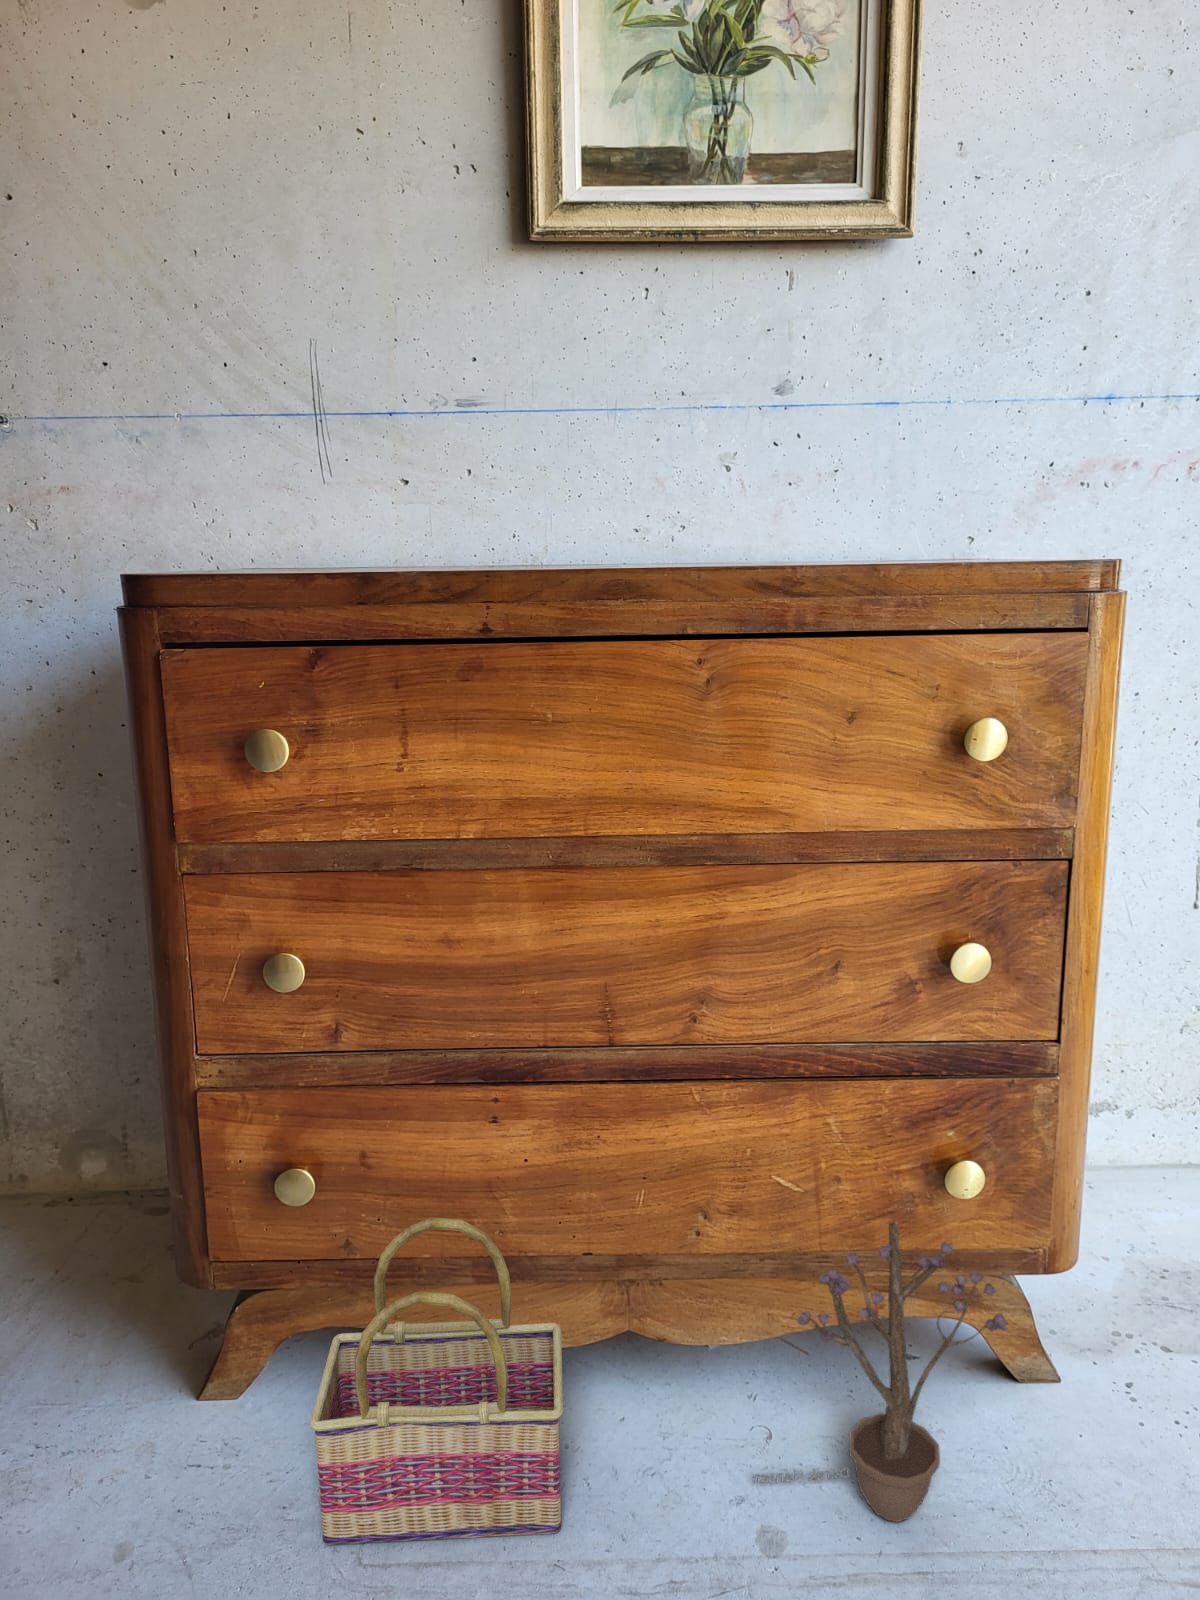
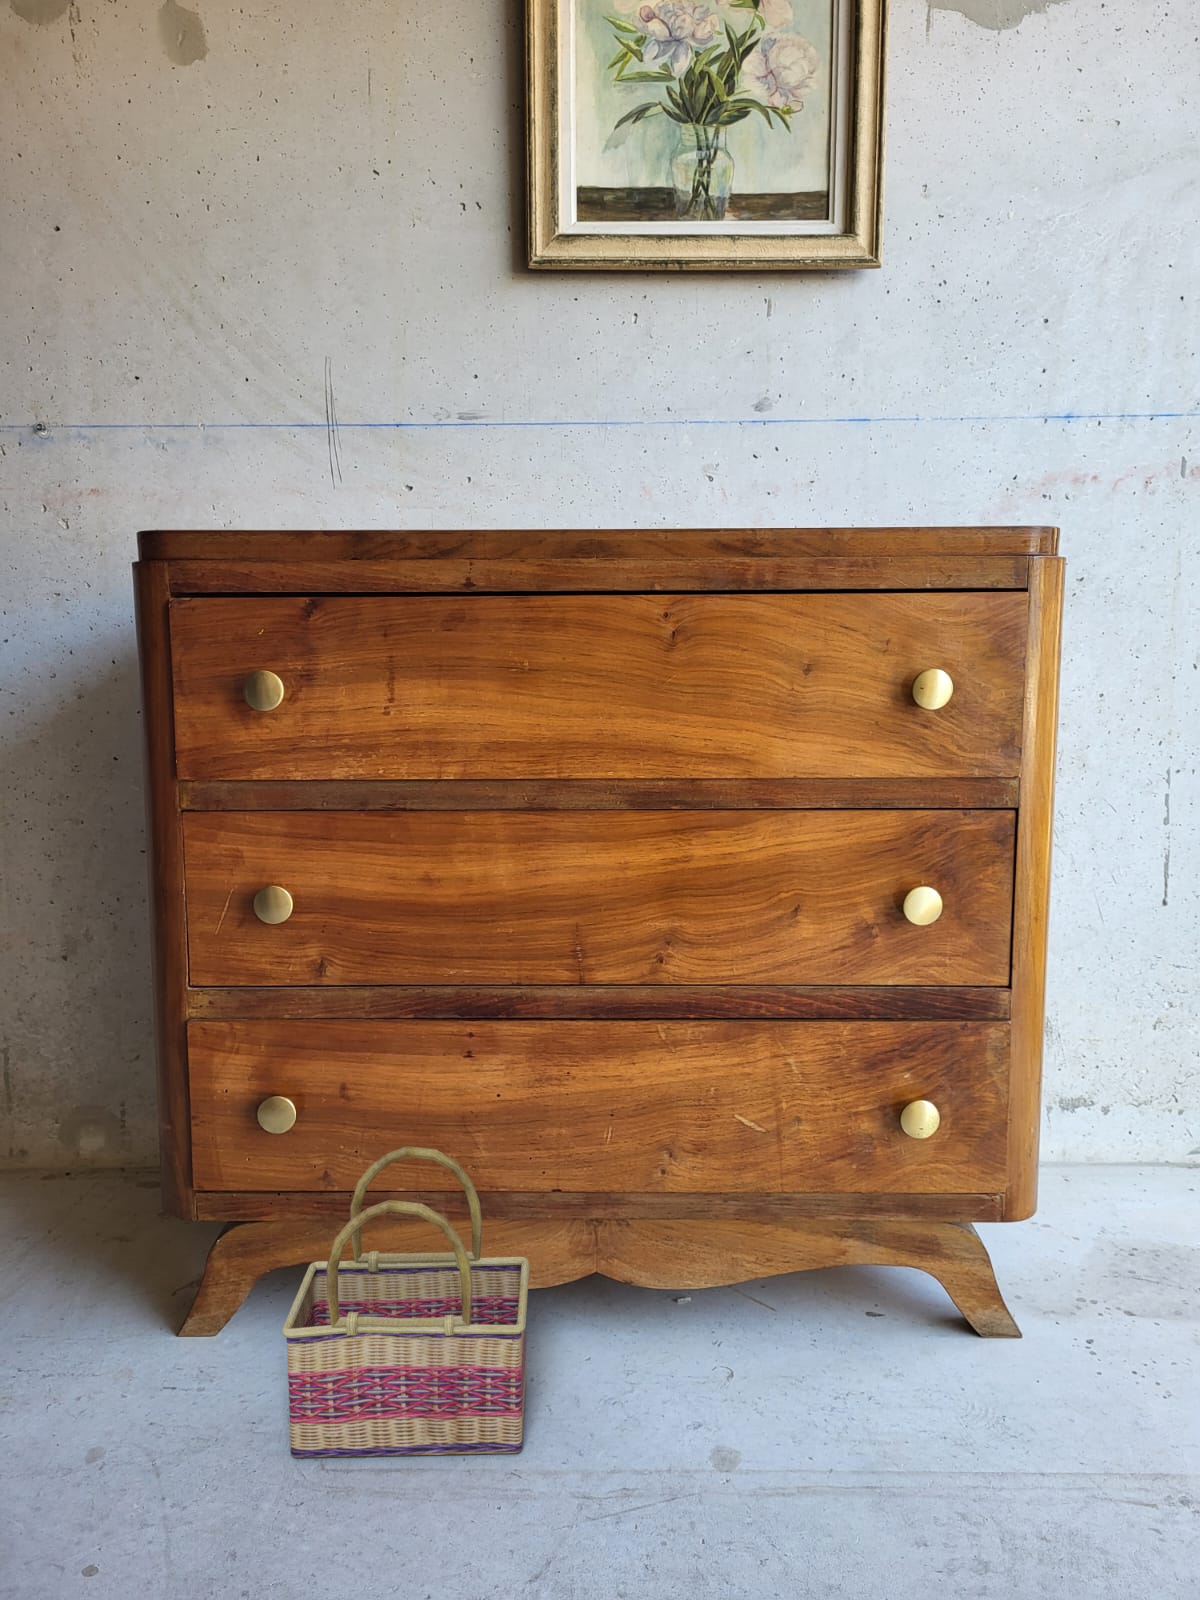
decorative plant: present [753,1222,1007,1522] -> none [711,1145,955,1451]

